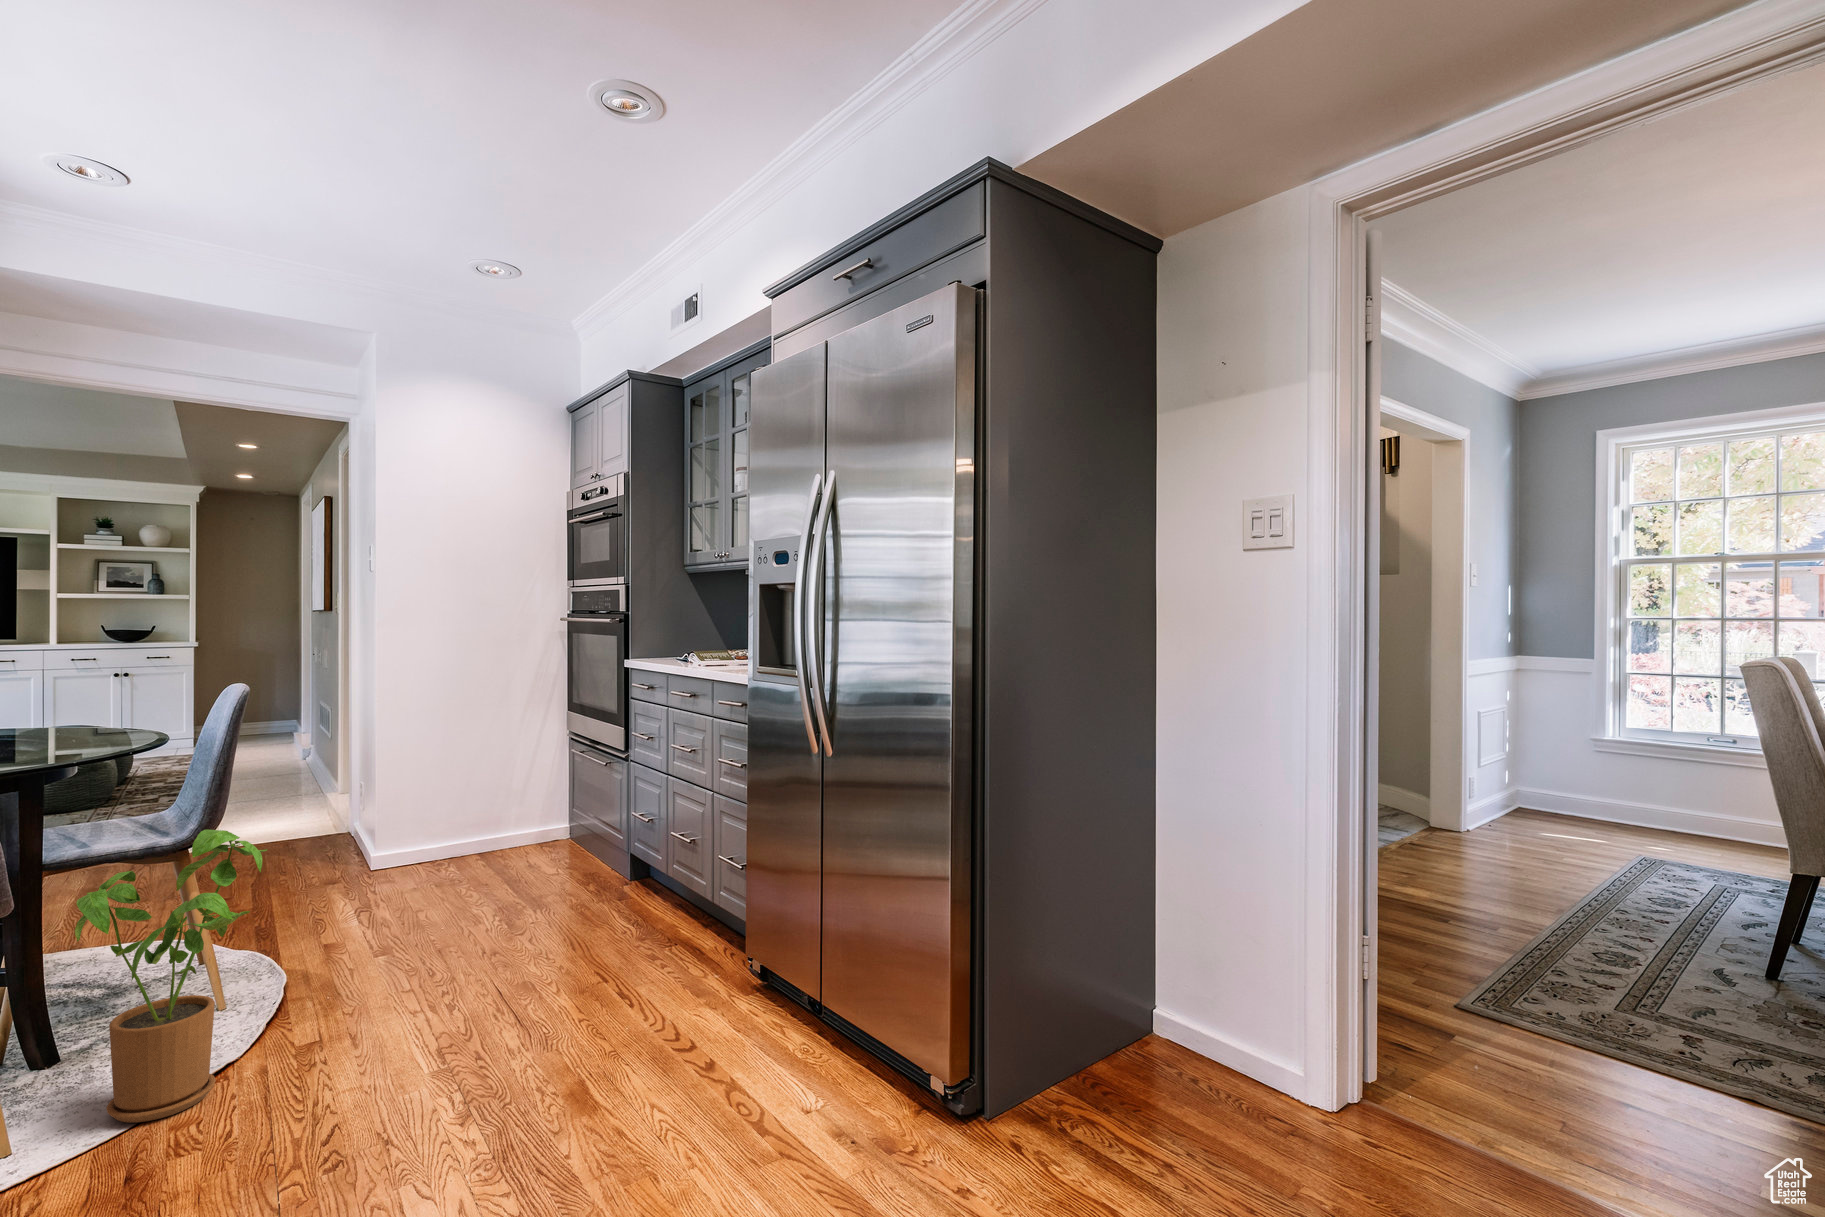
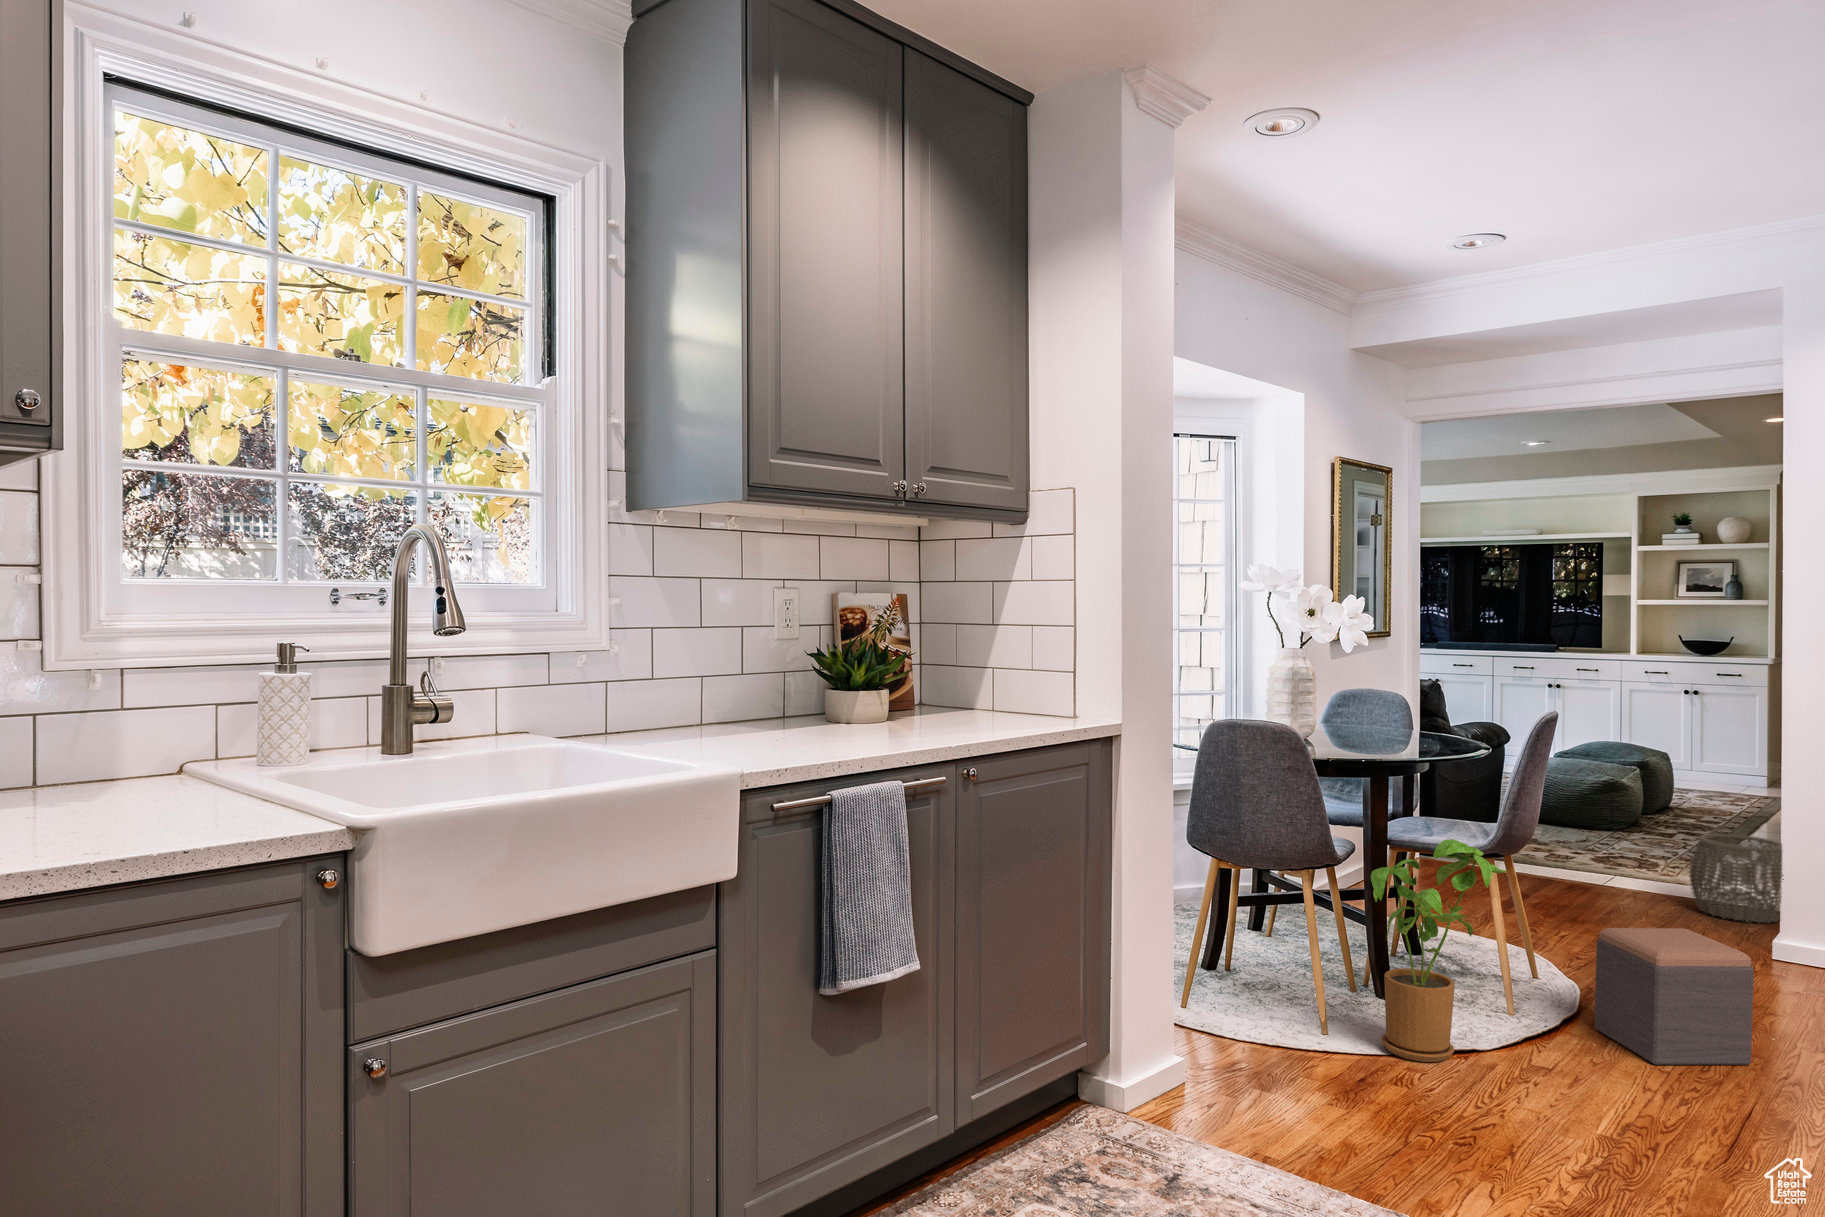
woven basket: none [256,779,347,855] -> present [1689,834,1784,923]
footstool: none [311,860,455,990] -> present [1594,928,1754,1065]

